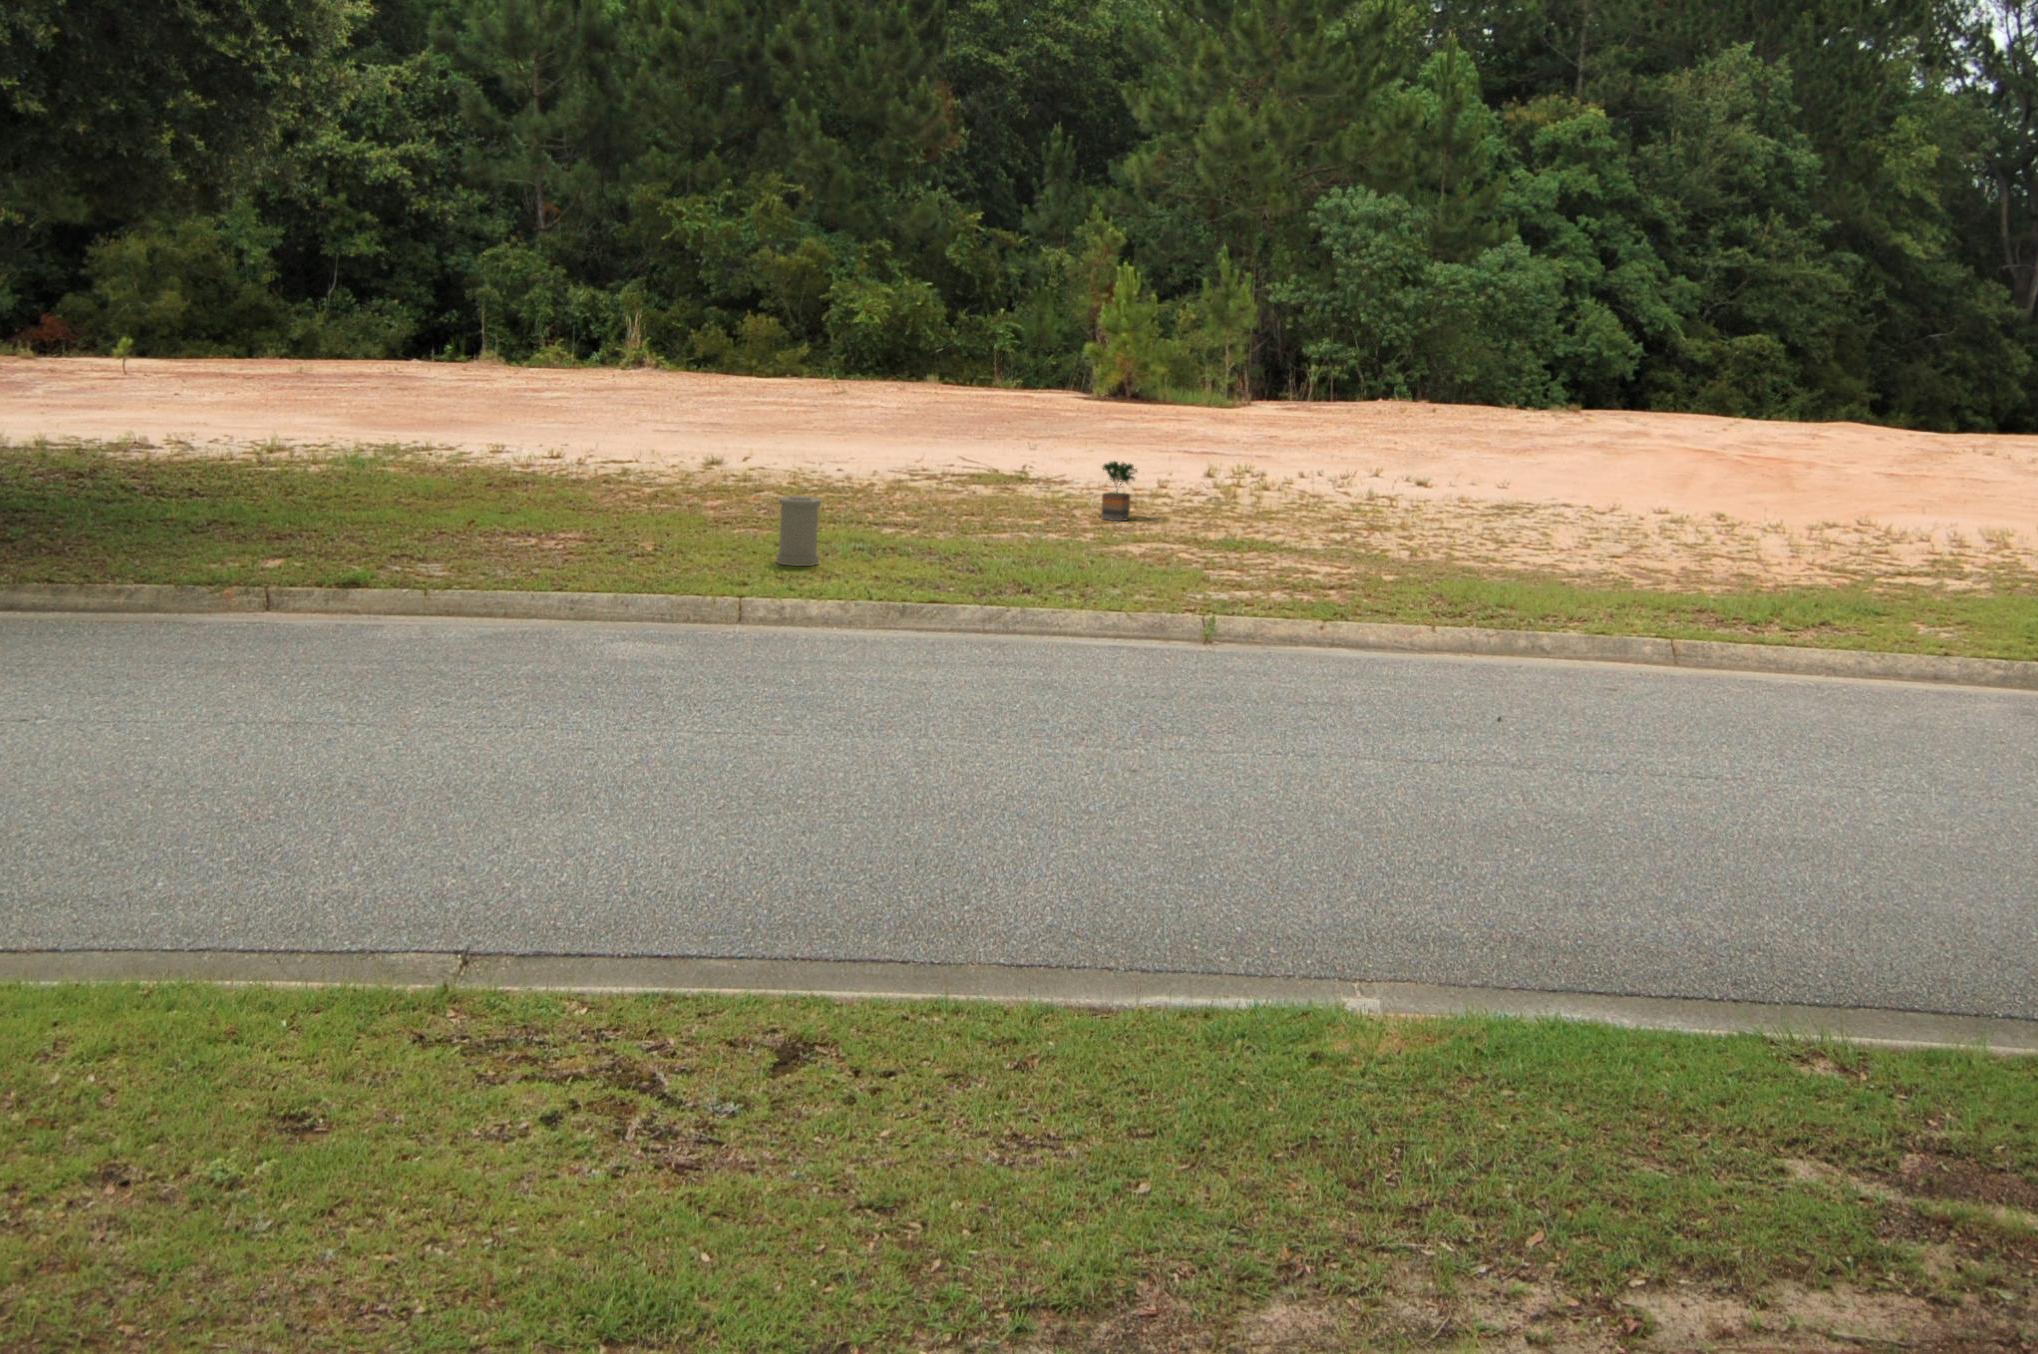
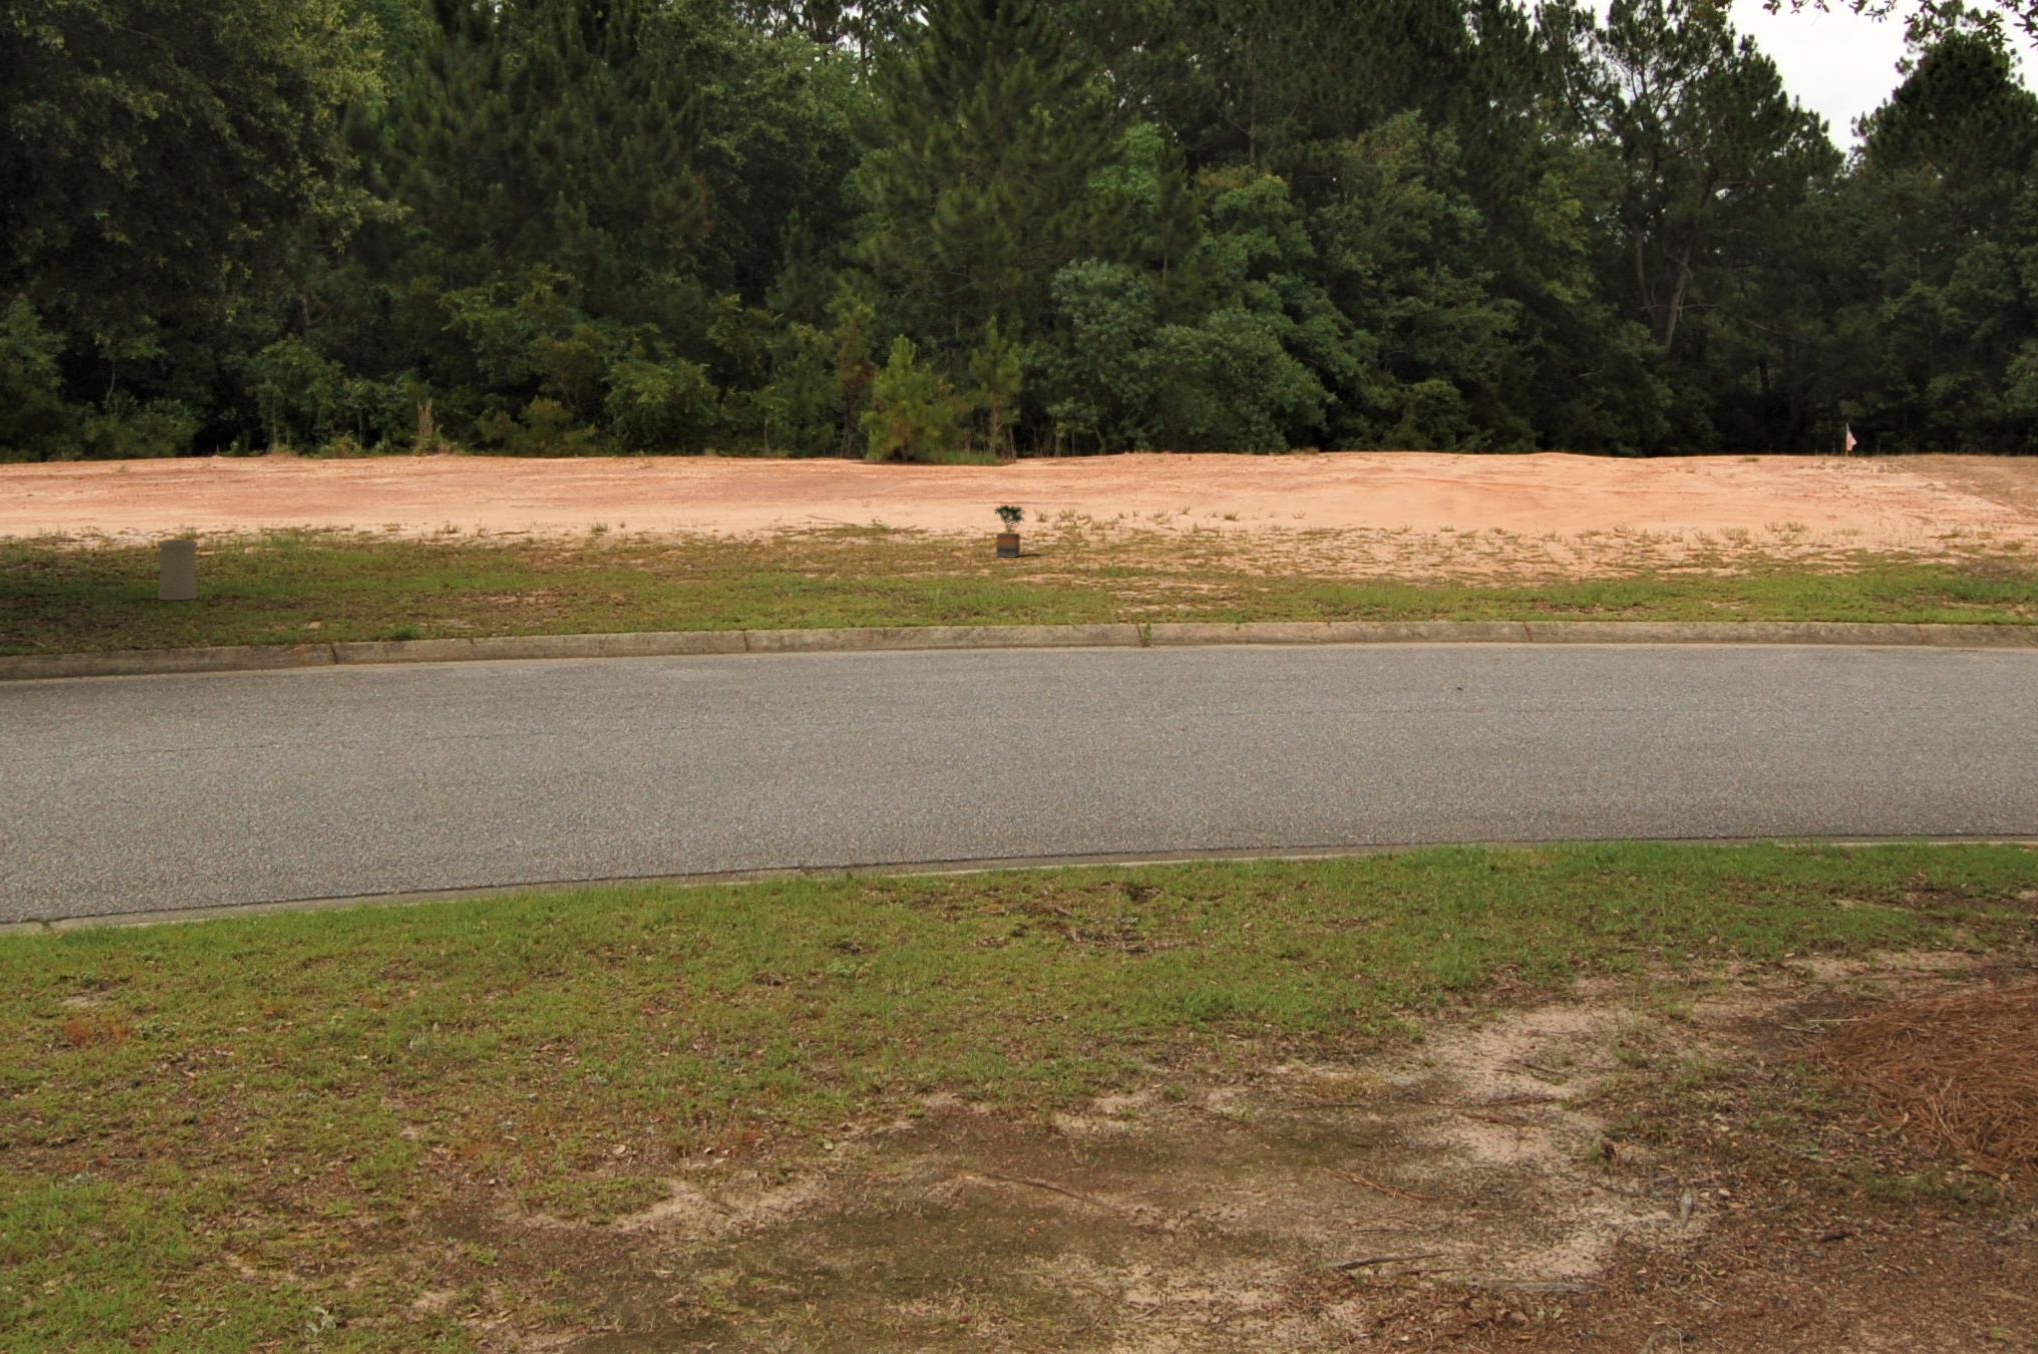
trash can: present [776,495,821,566] -> present [158,539,197,600]

